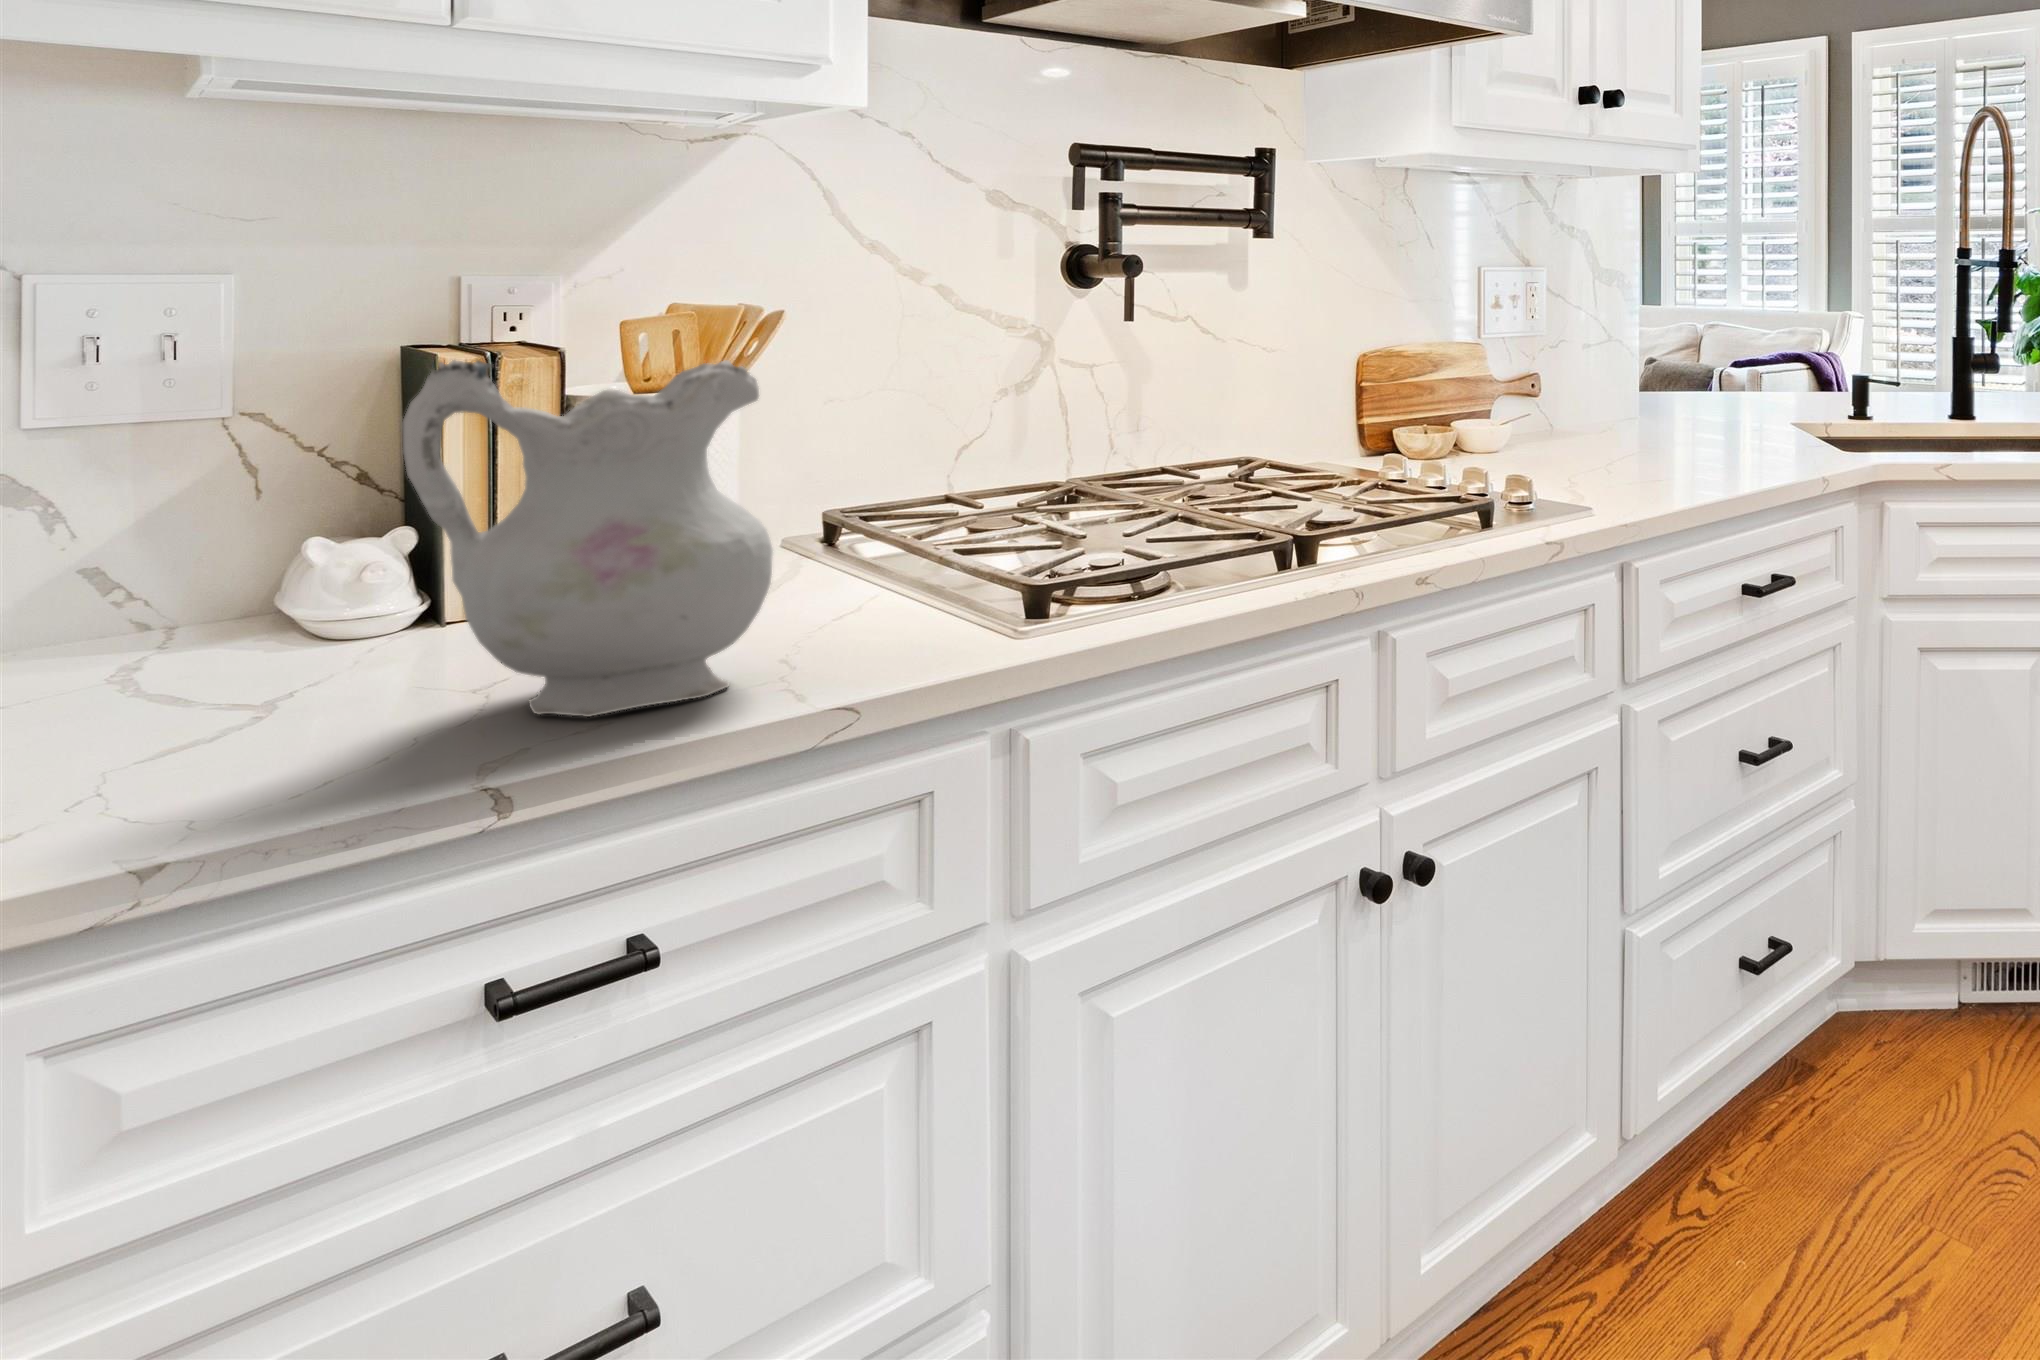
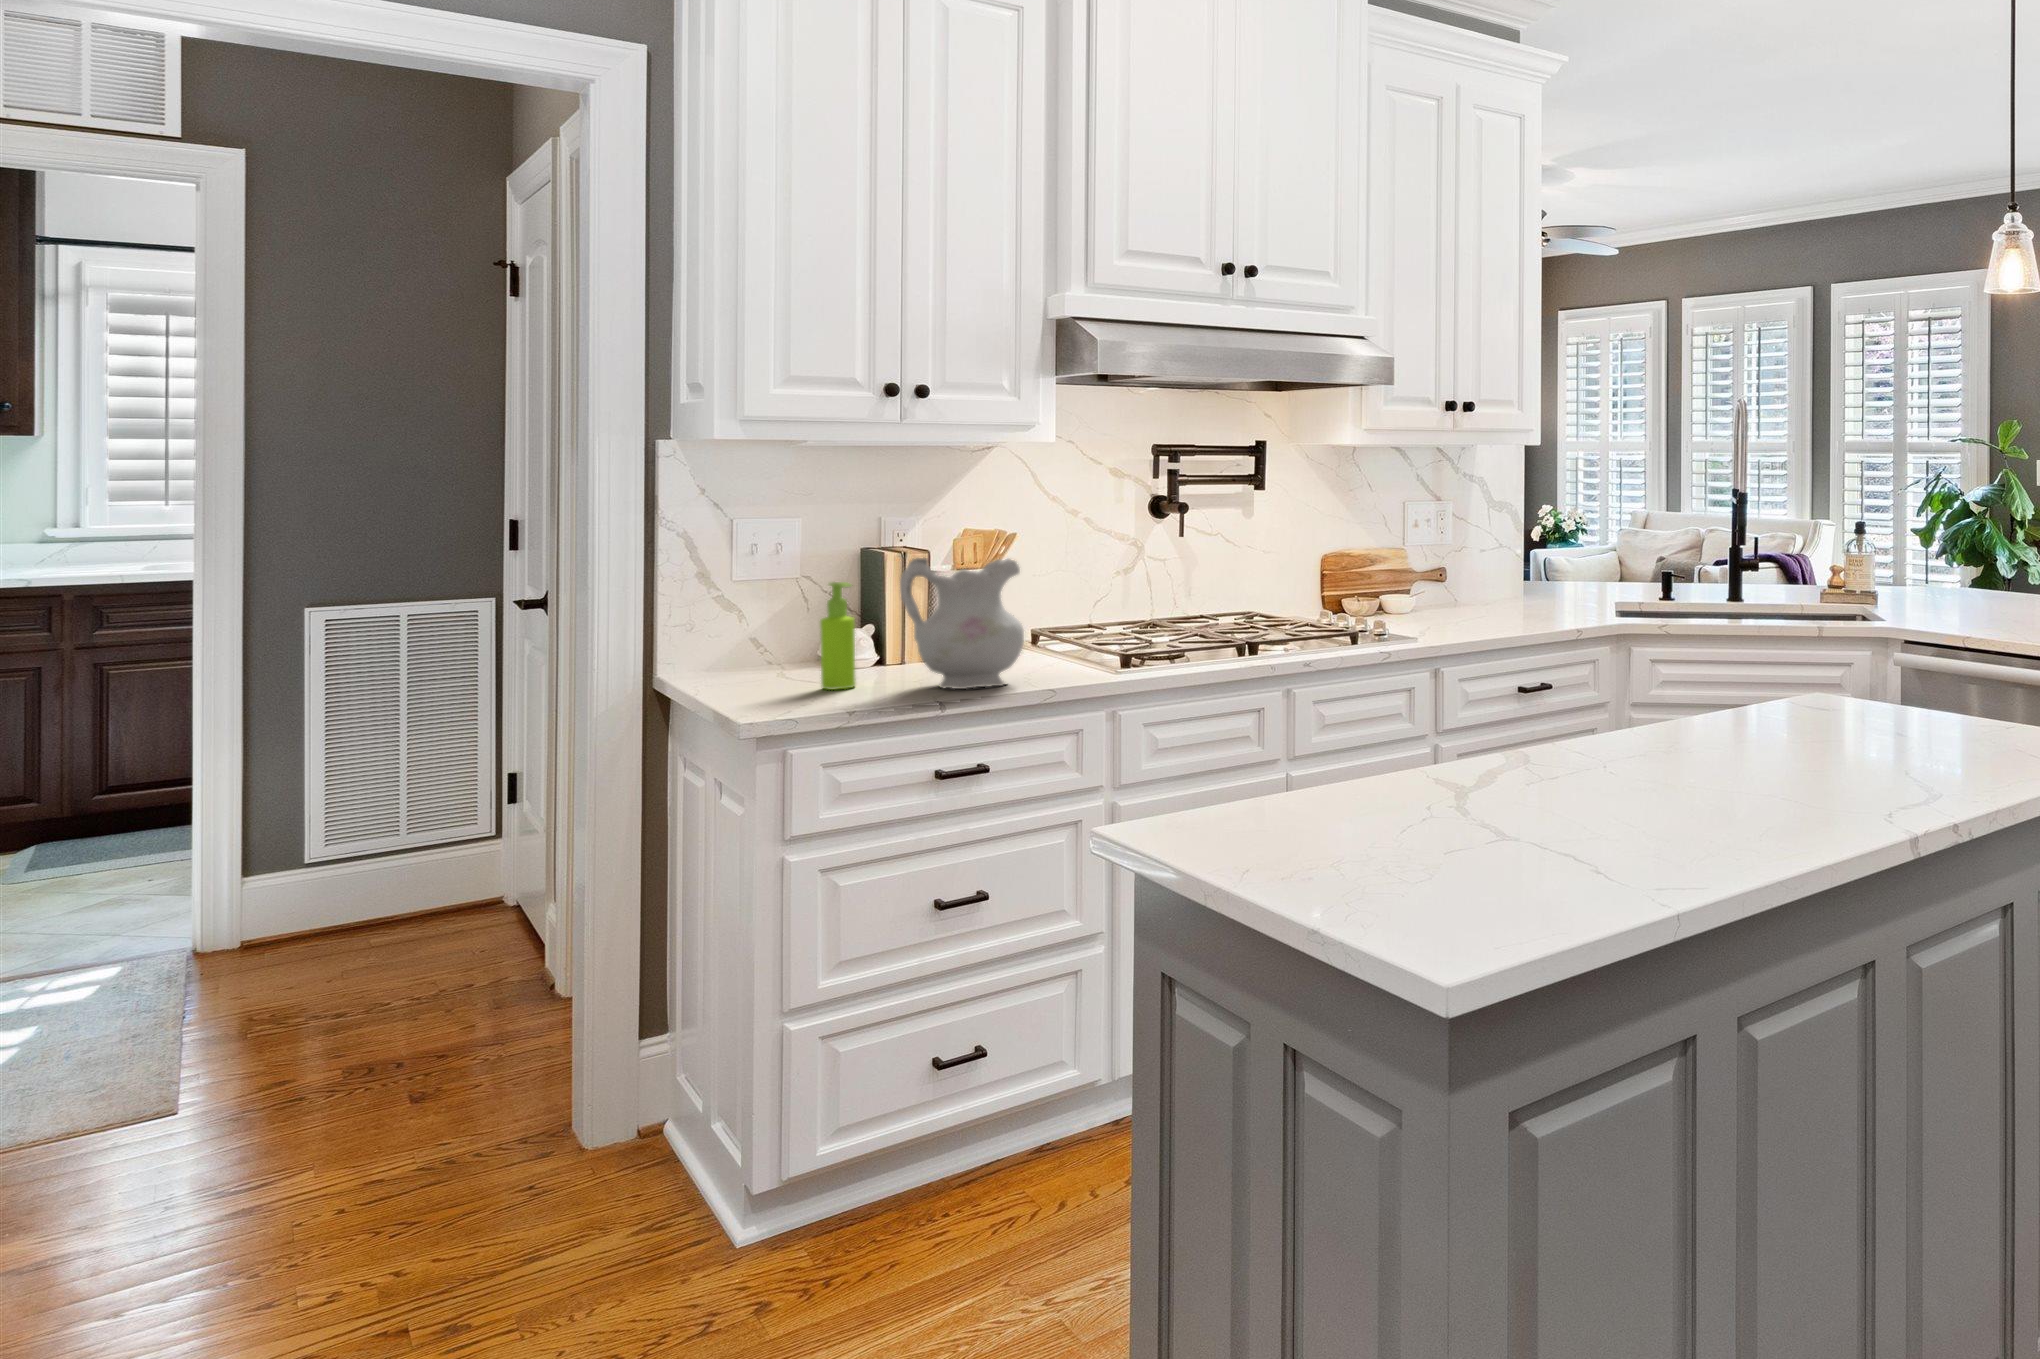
soap dispenser: none [179,429,299,727] -> present [820,582,856,690]

